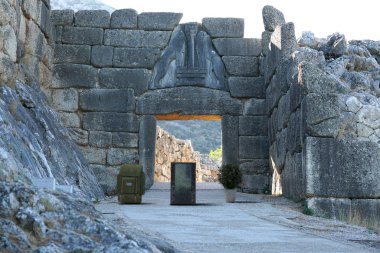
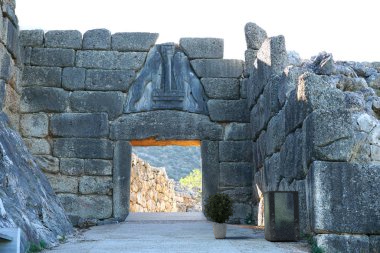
storage box: present [170,162,196,204] -> present [263,191,300,241]
backpack: present [116,163,146,204] -> none [85,194,121,242]

